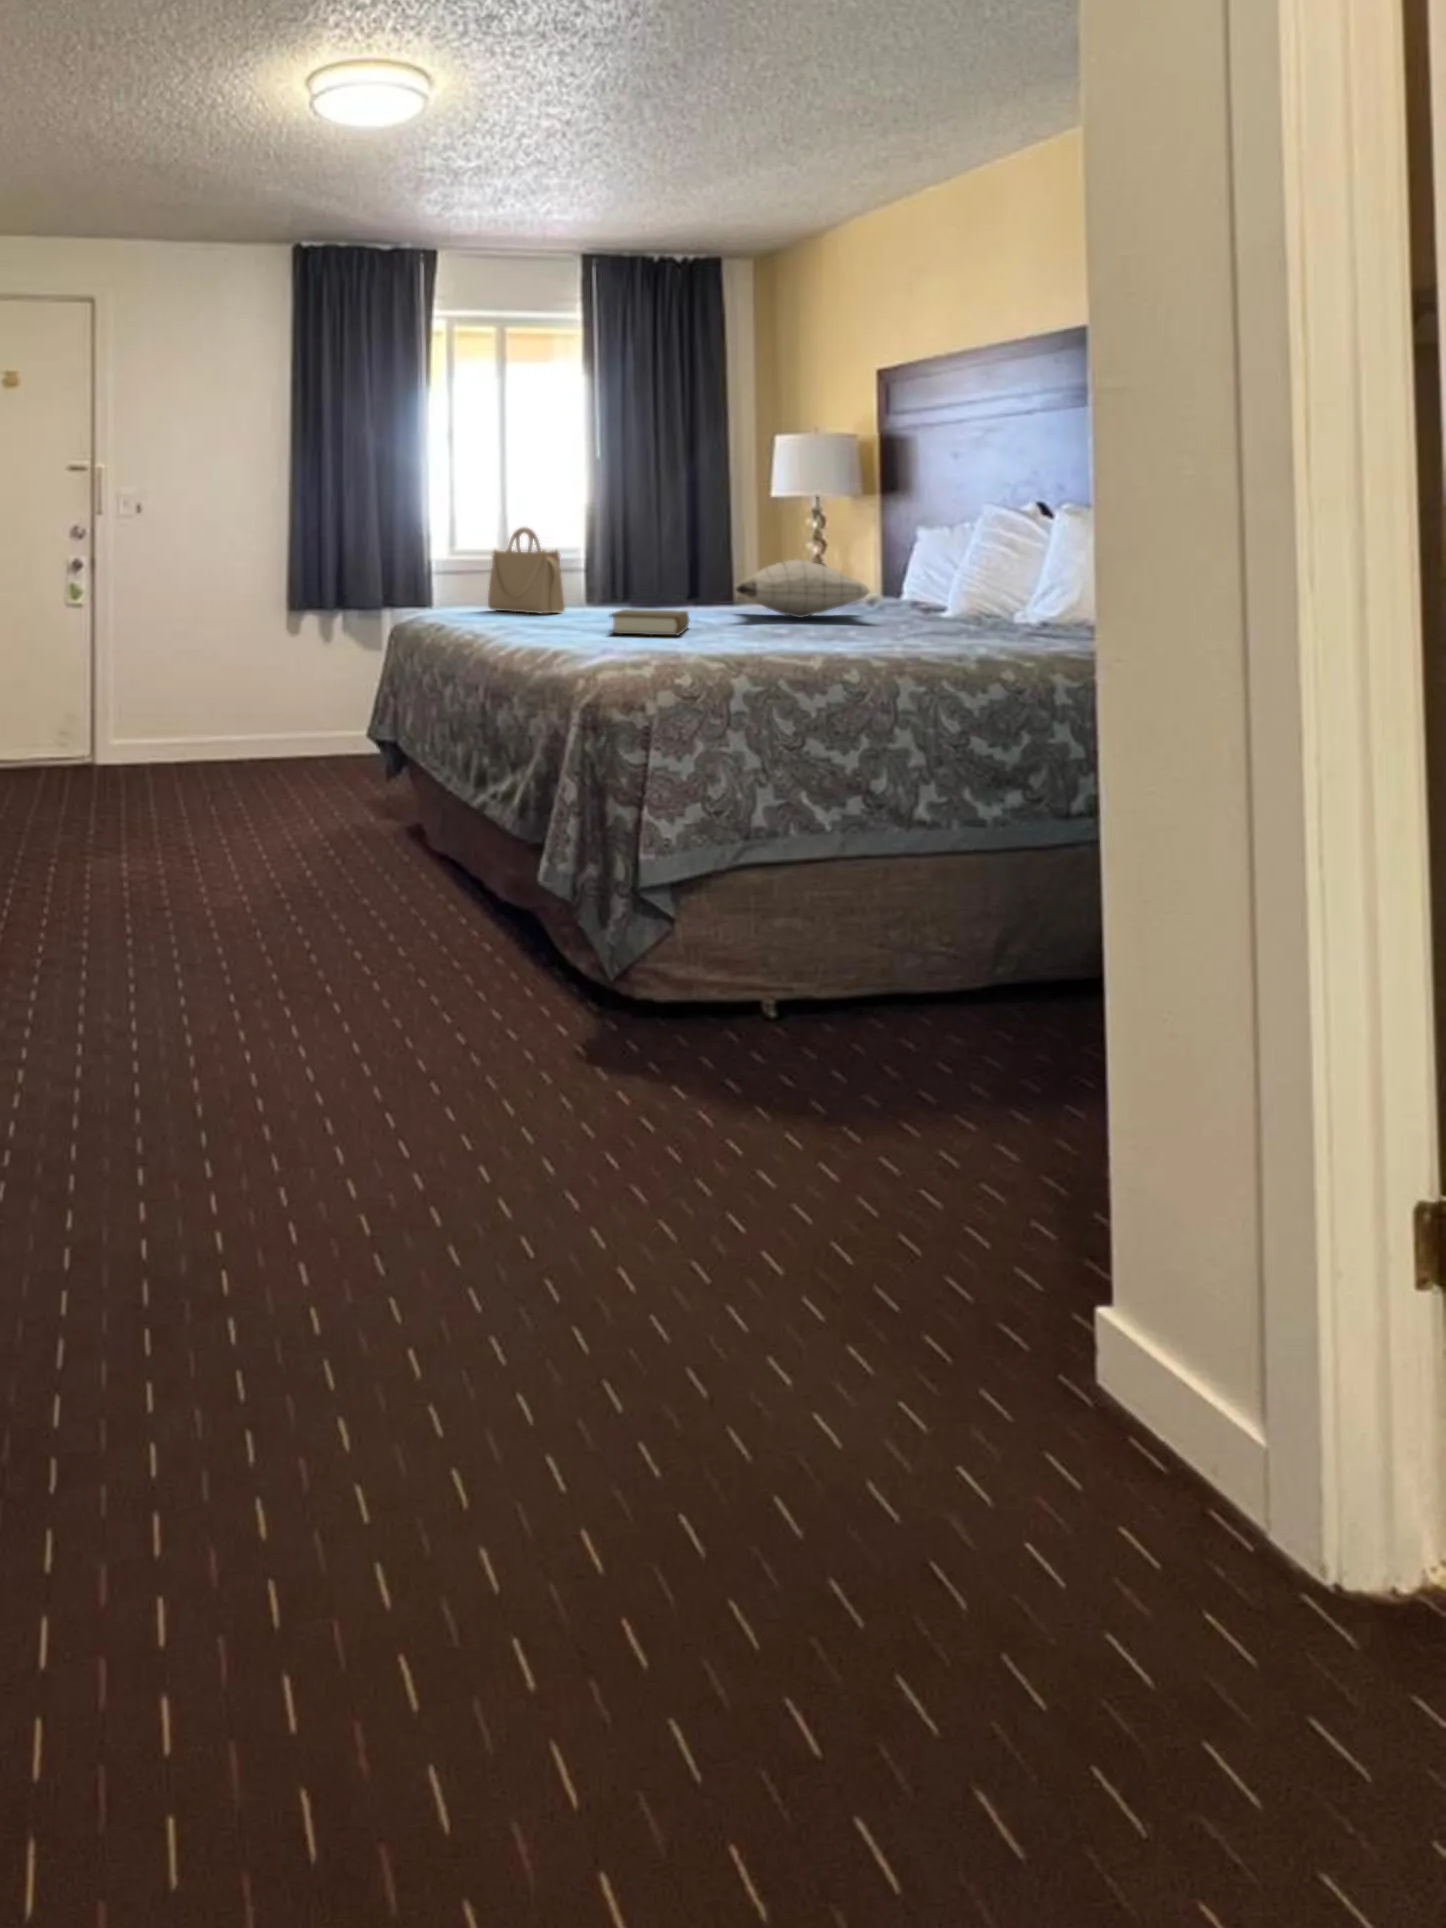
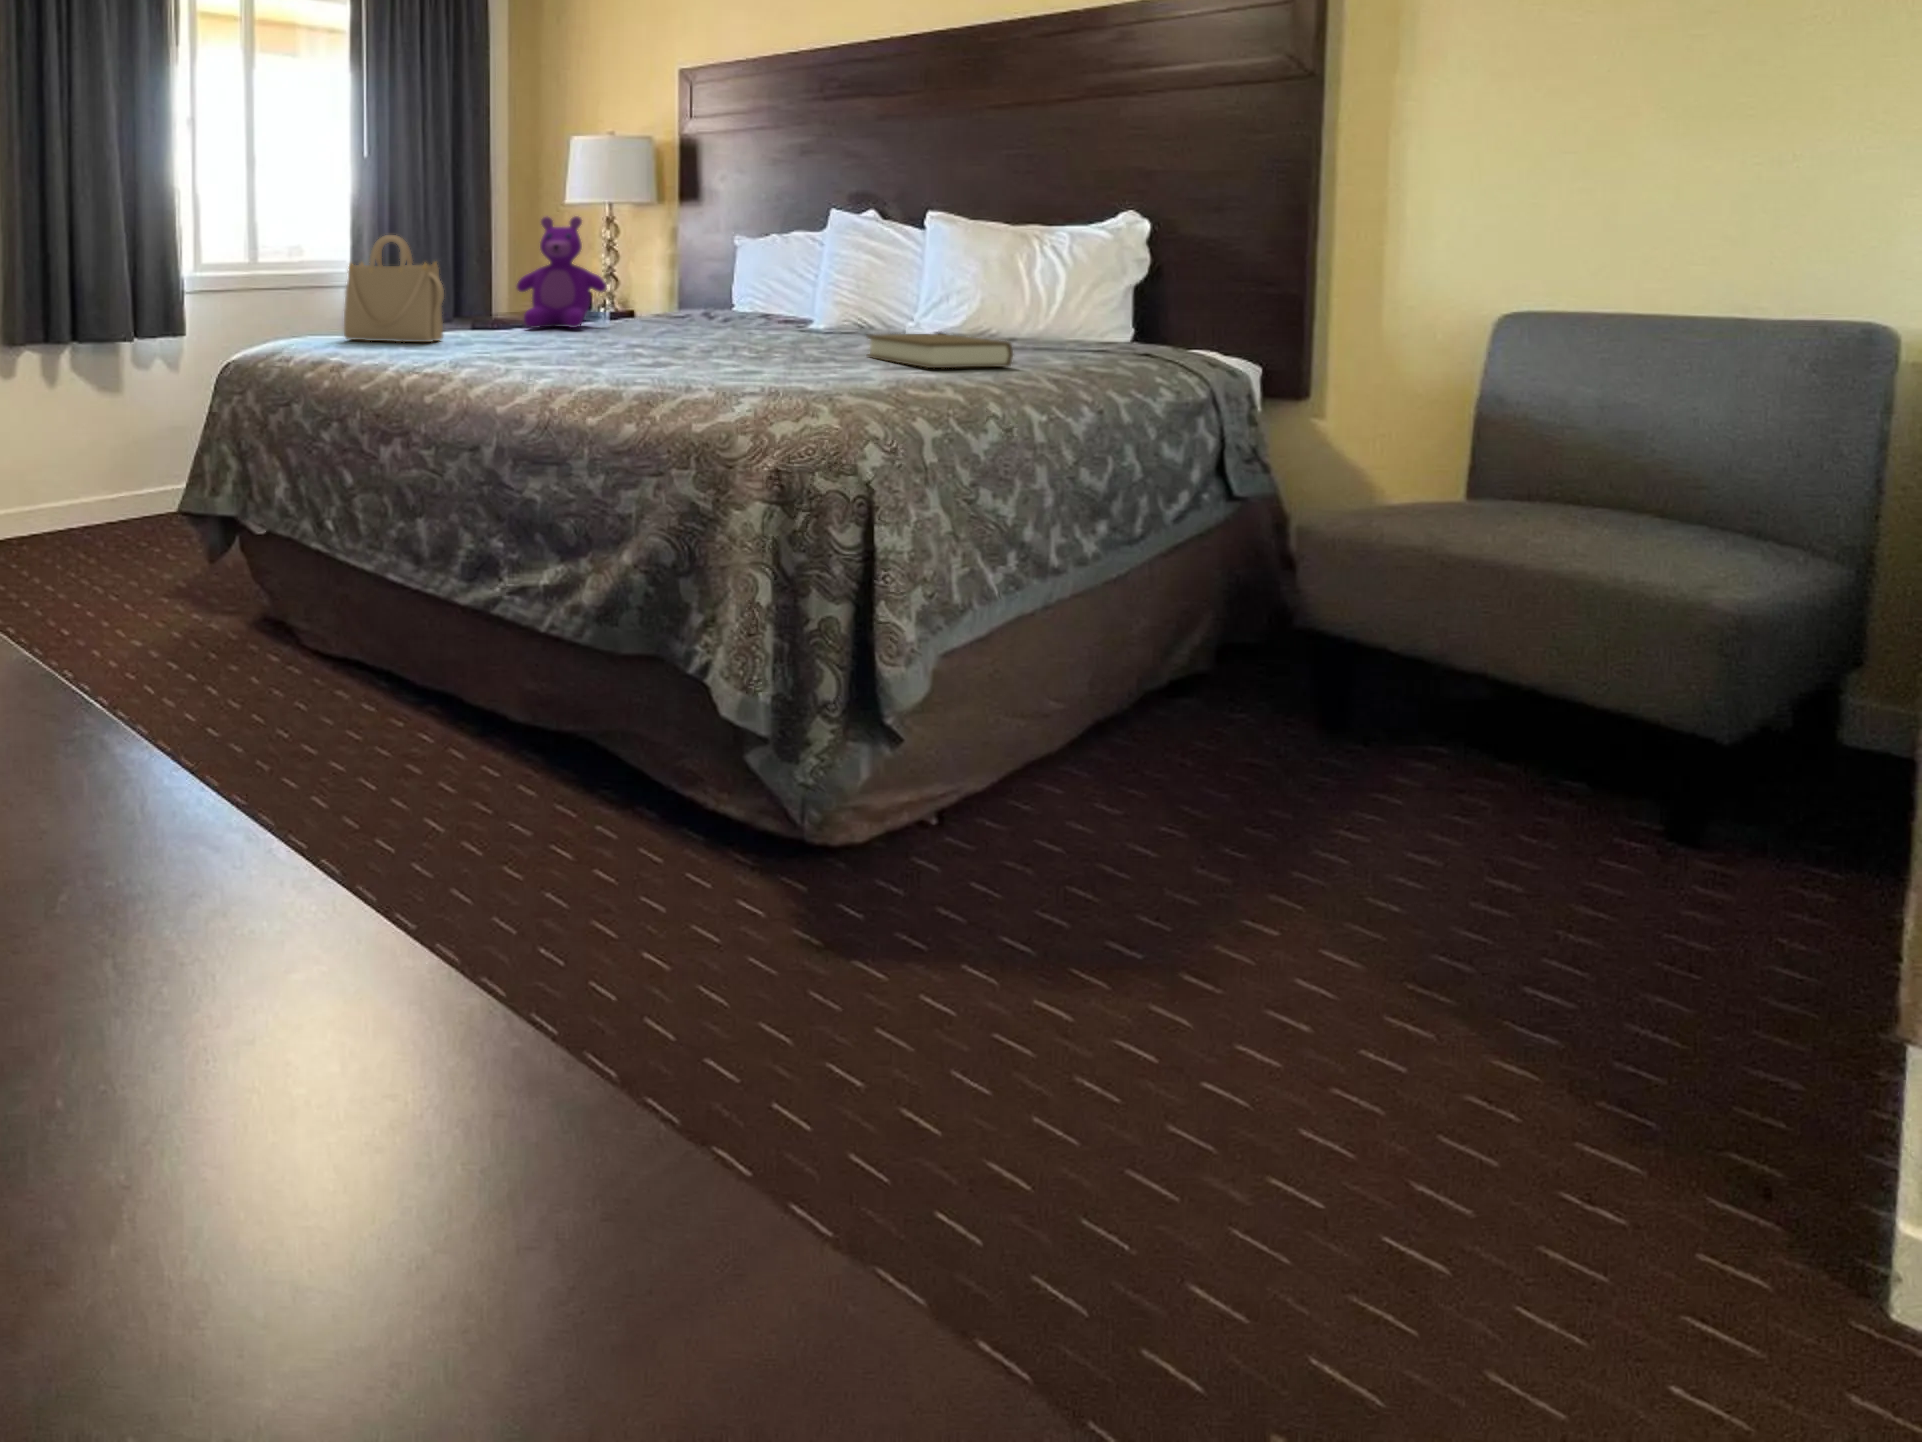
teddy bear: none [657,511,739,608] -> present [517,216,607,328]
pillow: present [736,559,870,617] -> none [622,269,802,335]
book: present [609,609,689,636] -> present [867,334,1013,368]

